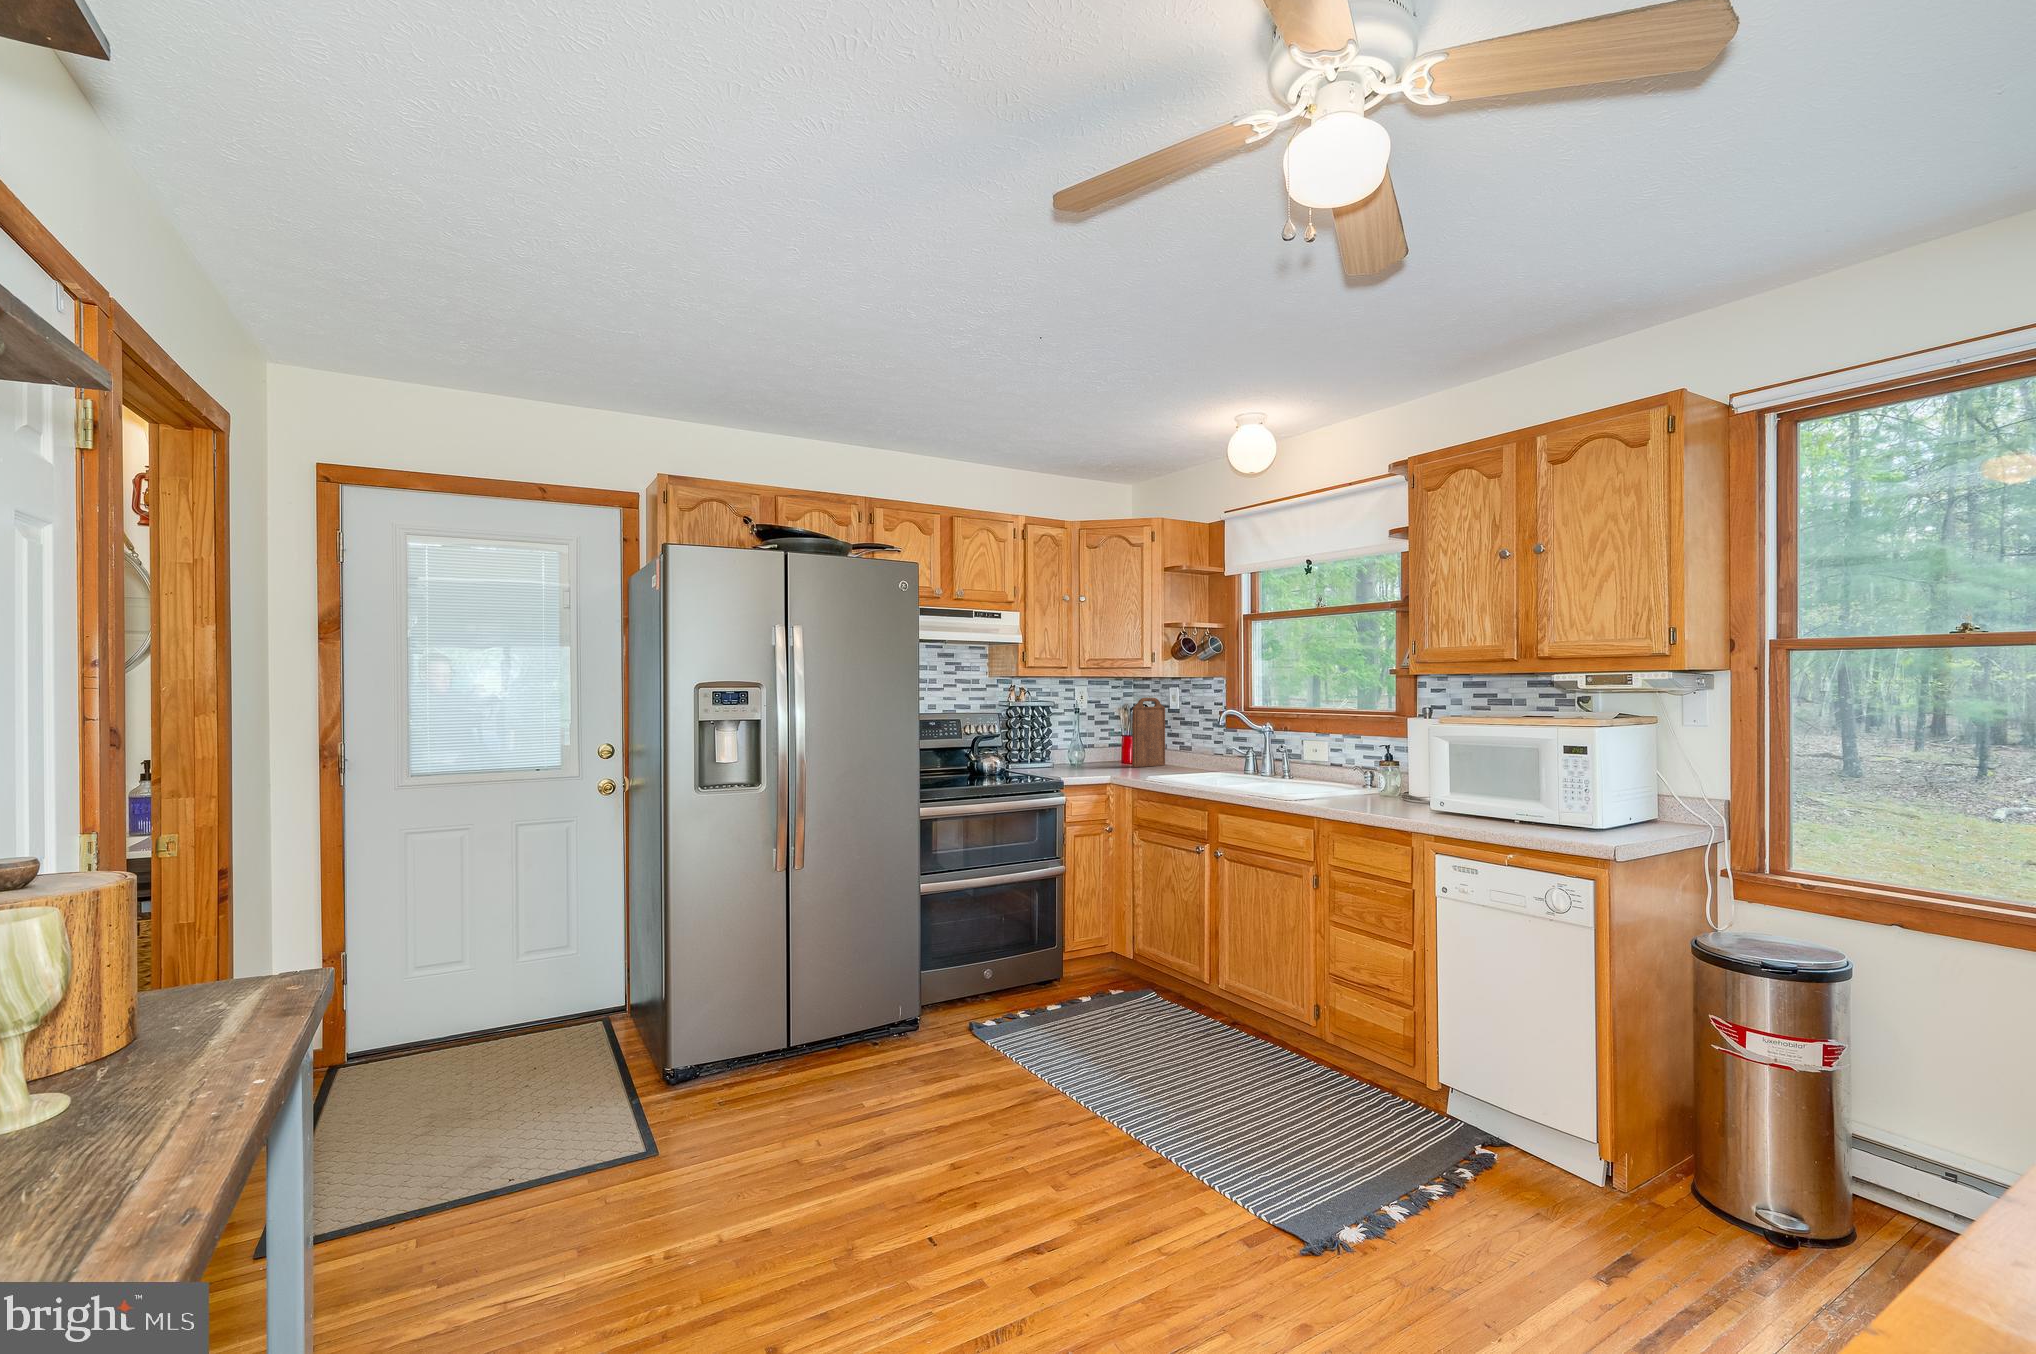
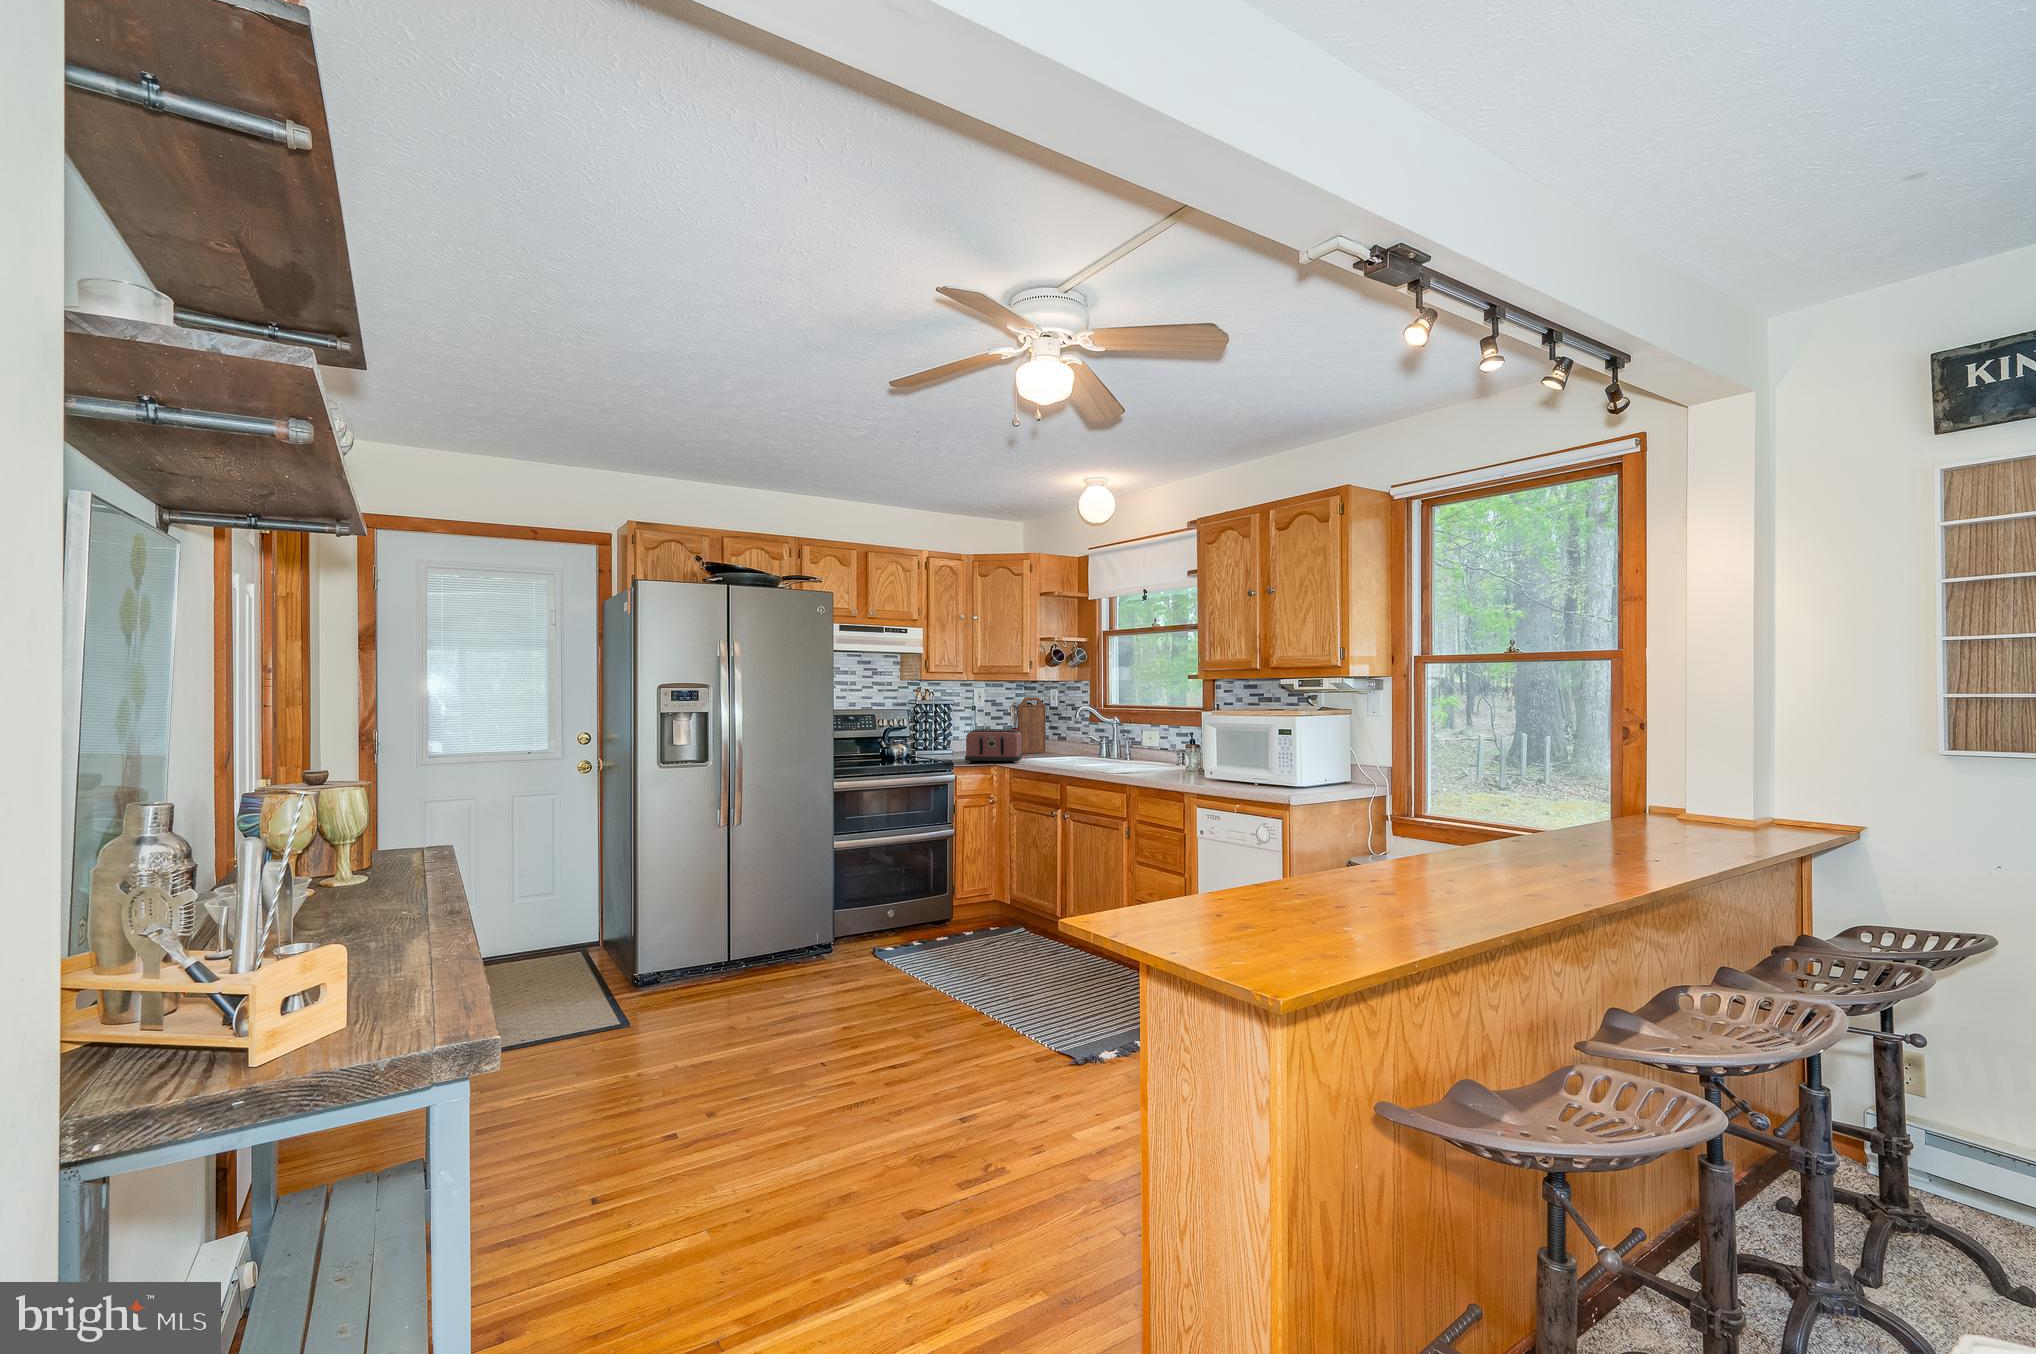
toaster: none [1076,737,1145,781] -> present [965,729,1023,763]

